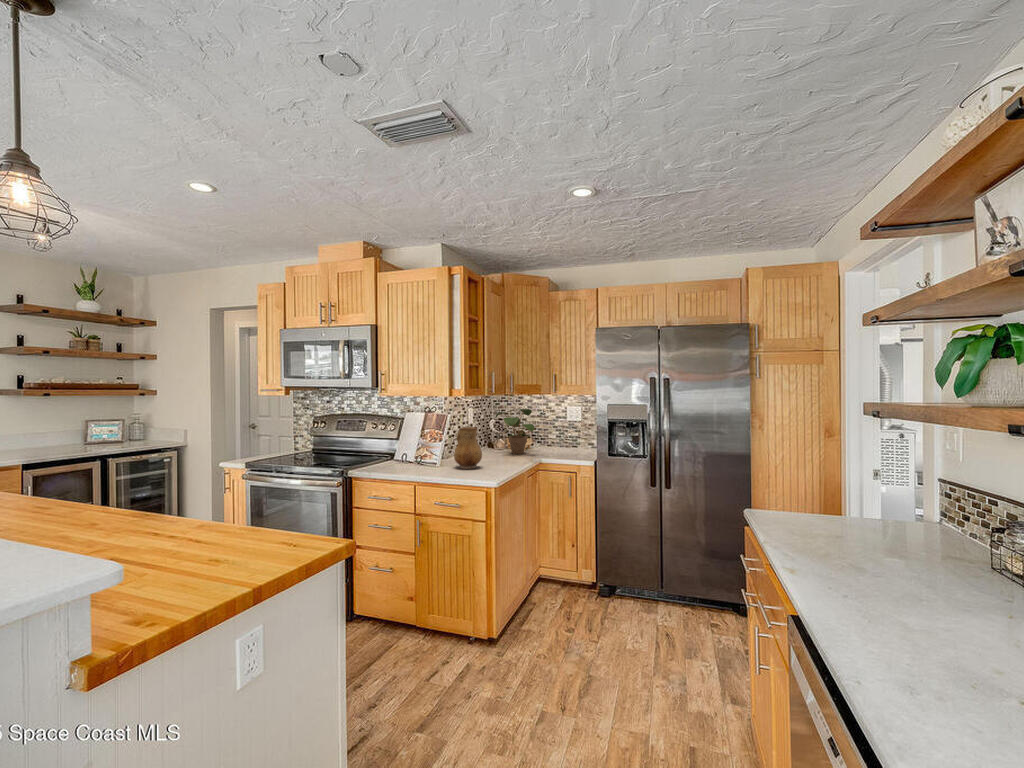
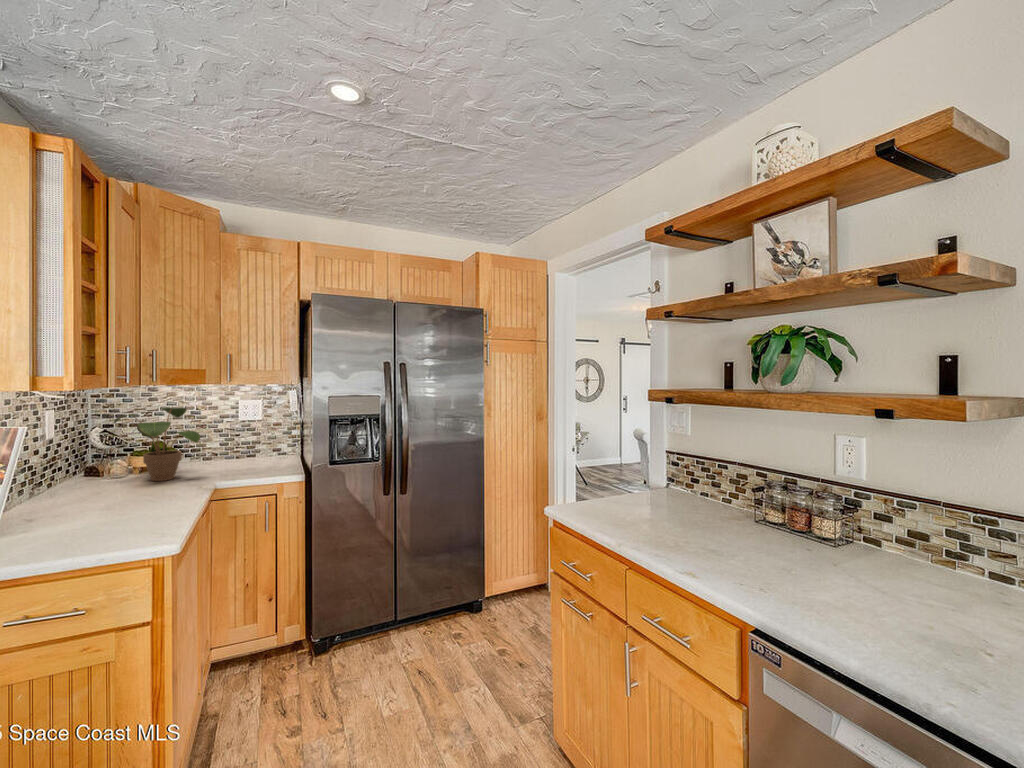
ceramic pitcher: present [454,427,482,469] -> none [37,446,113,531]

